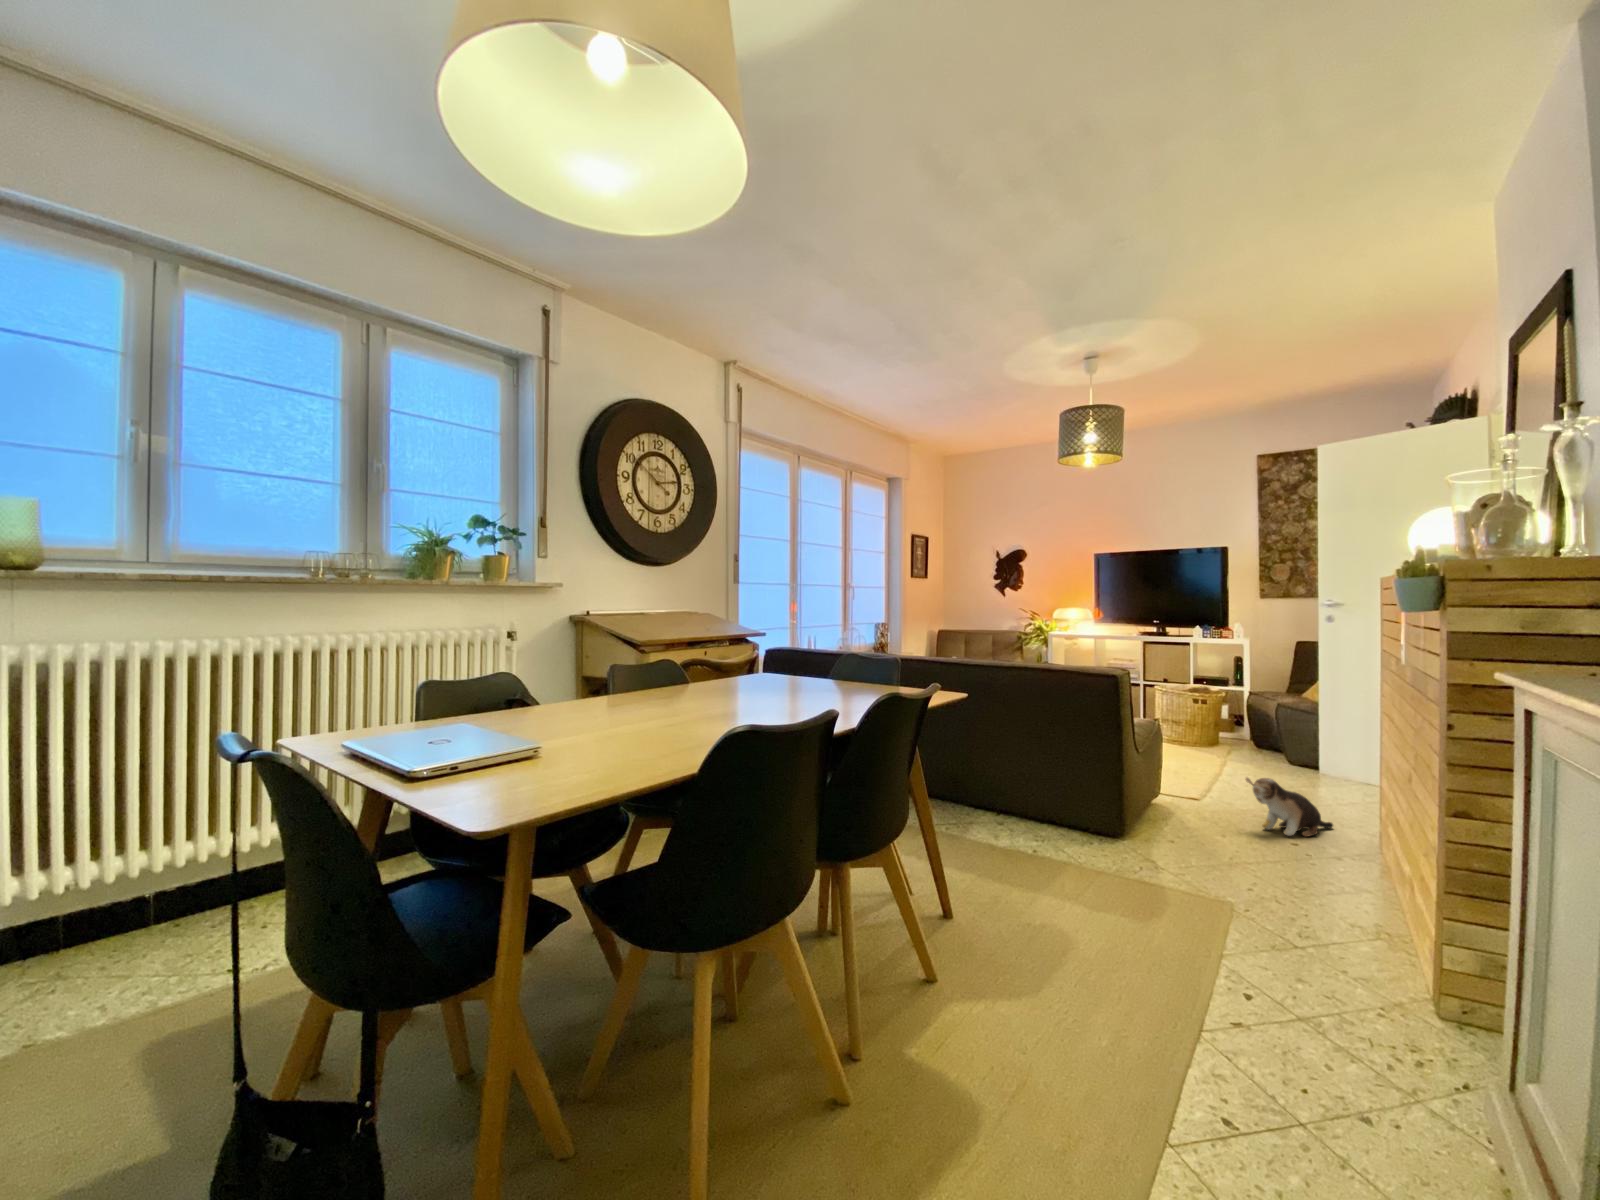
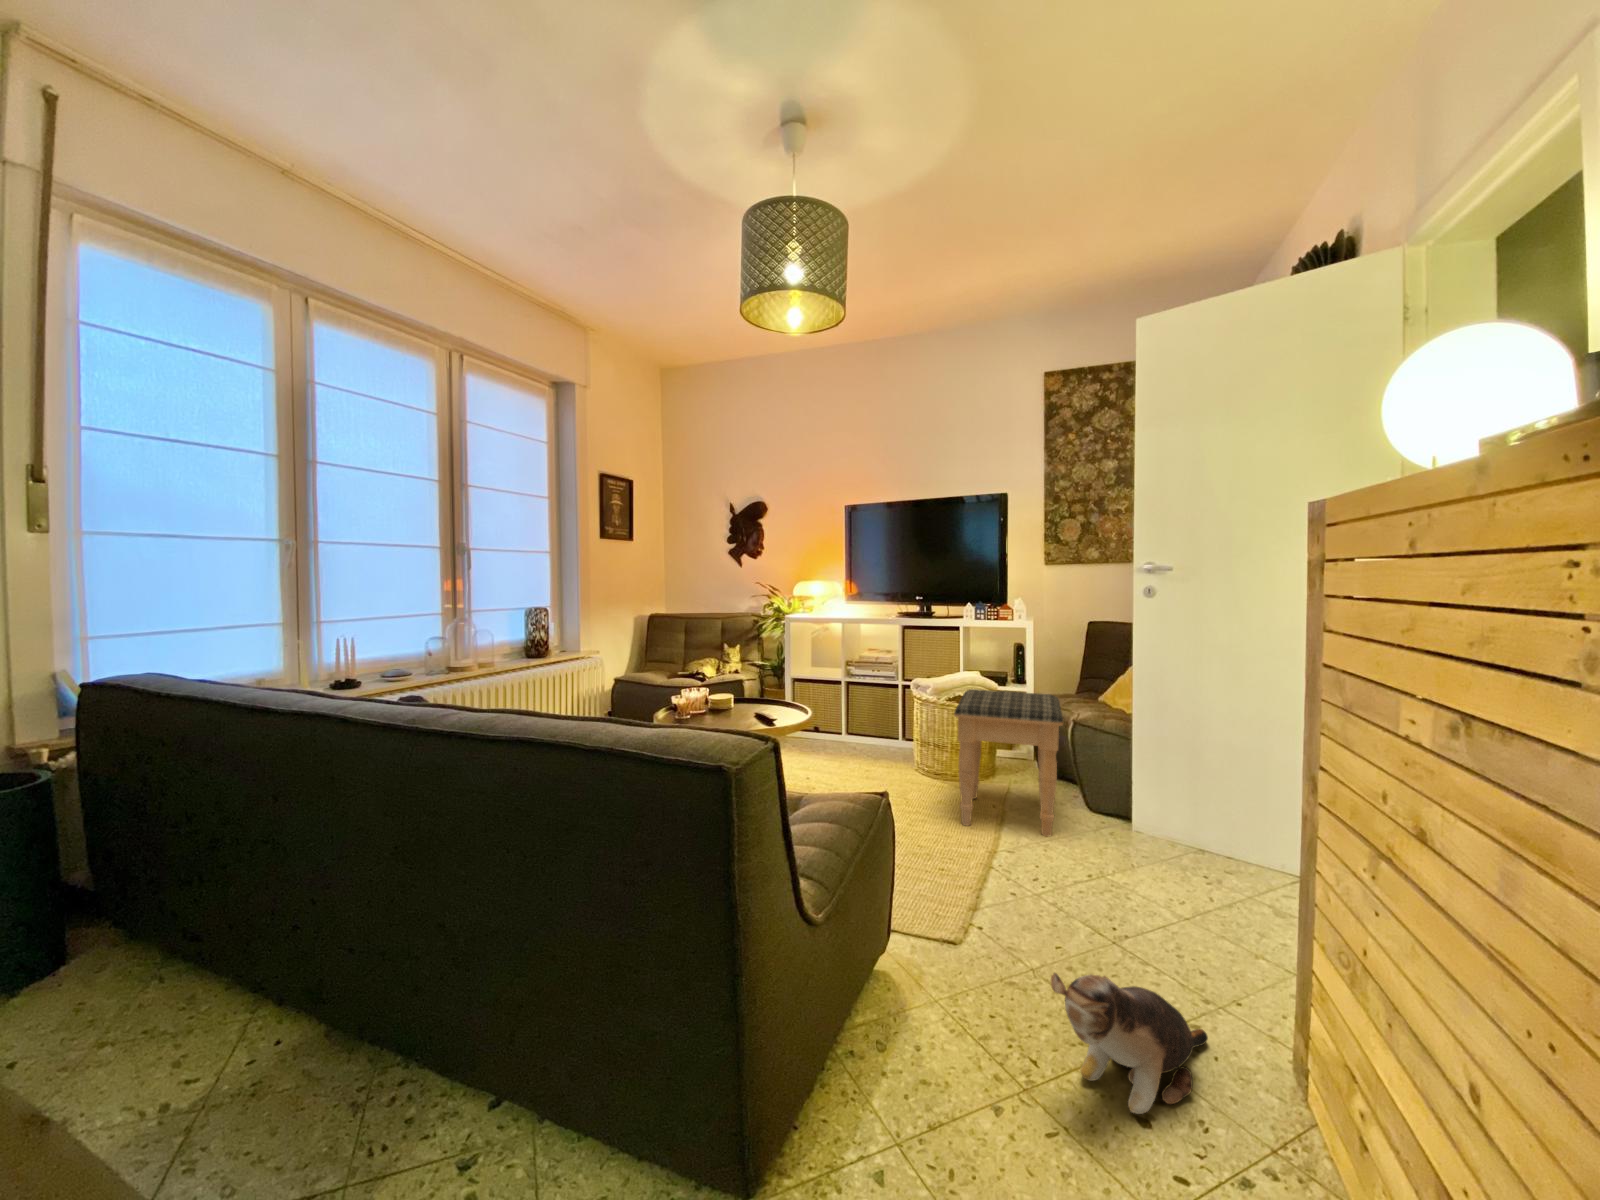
footstool: none [1189,682,1267,773] -> present [954,689,1063,837]

